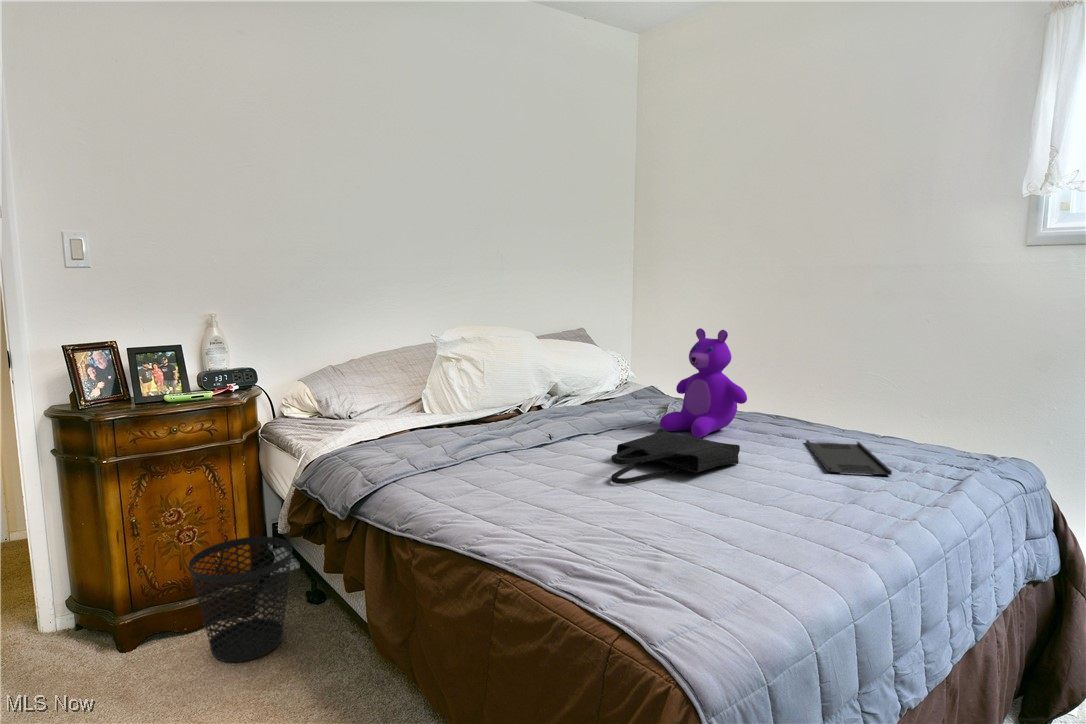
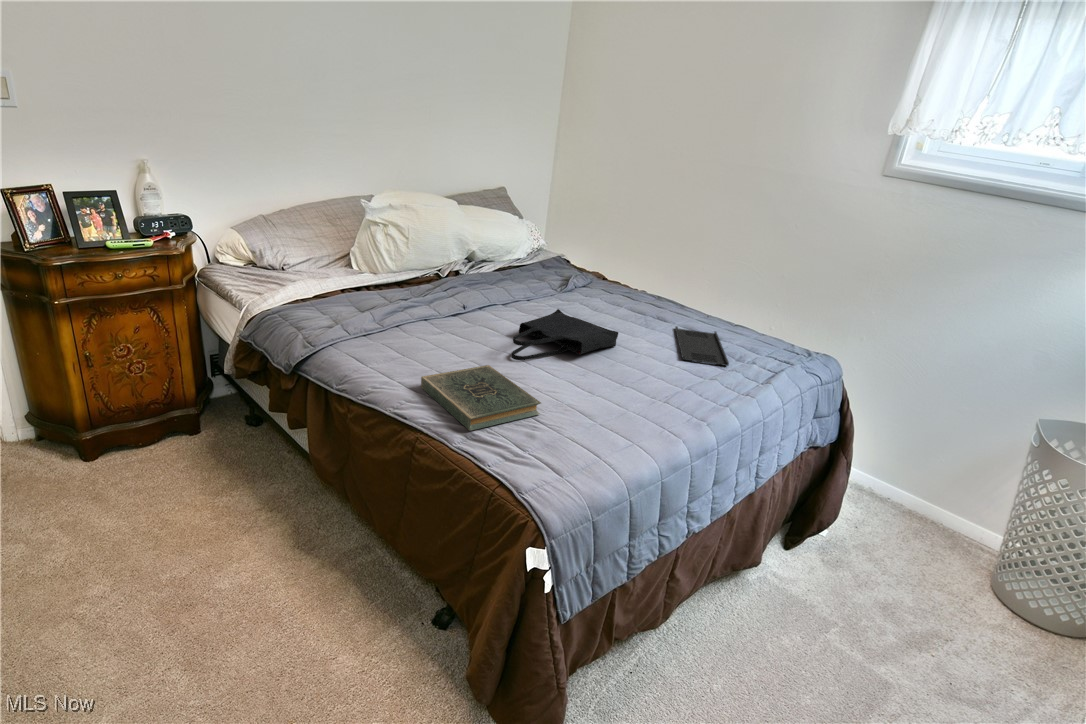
teddy bear: present [660,328,747,438] -> none [560,220,634,317]
book: none [501,488,661,565] -> present [421,365,541,431]
wastebasket: present [189,536,292,662] -> none [144,372,236,474]

